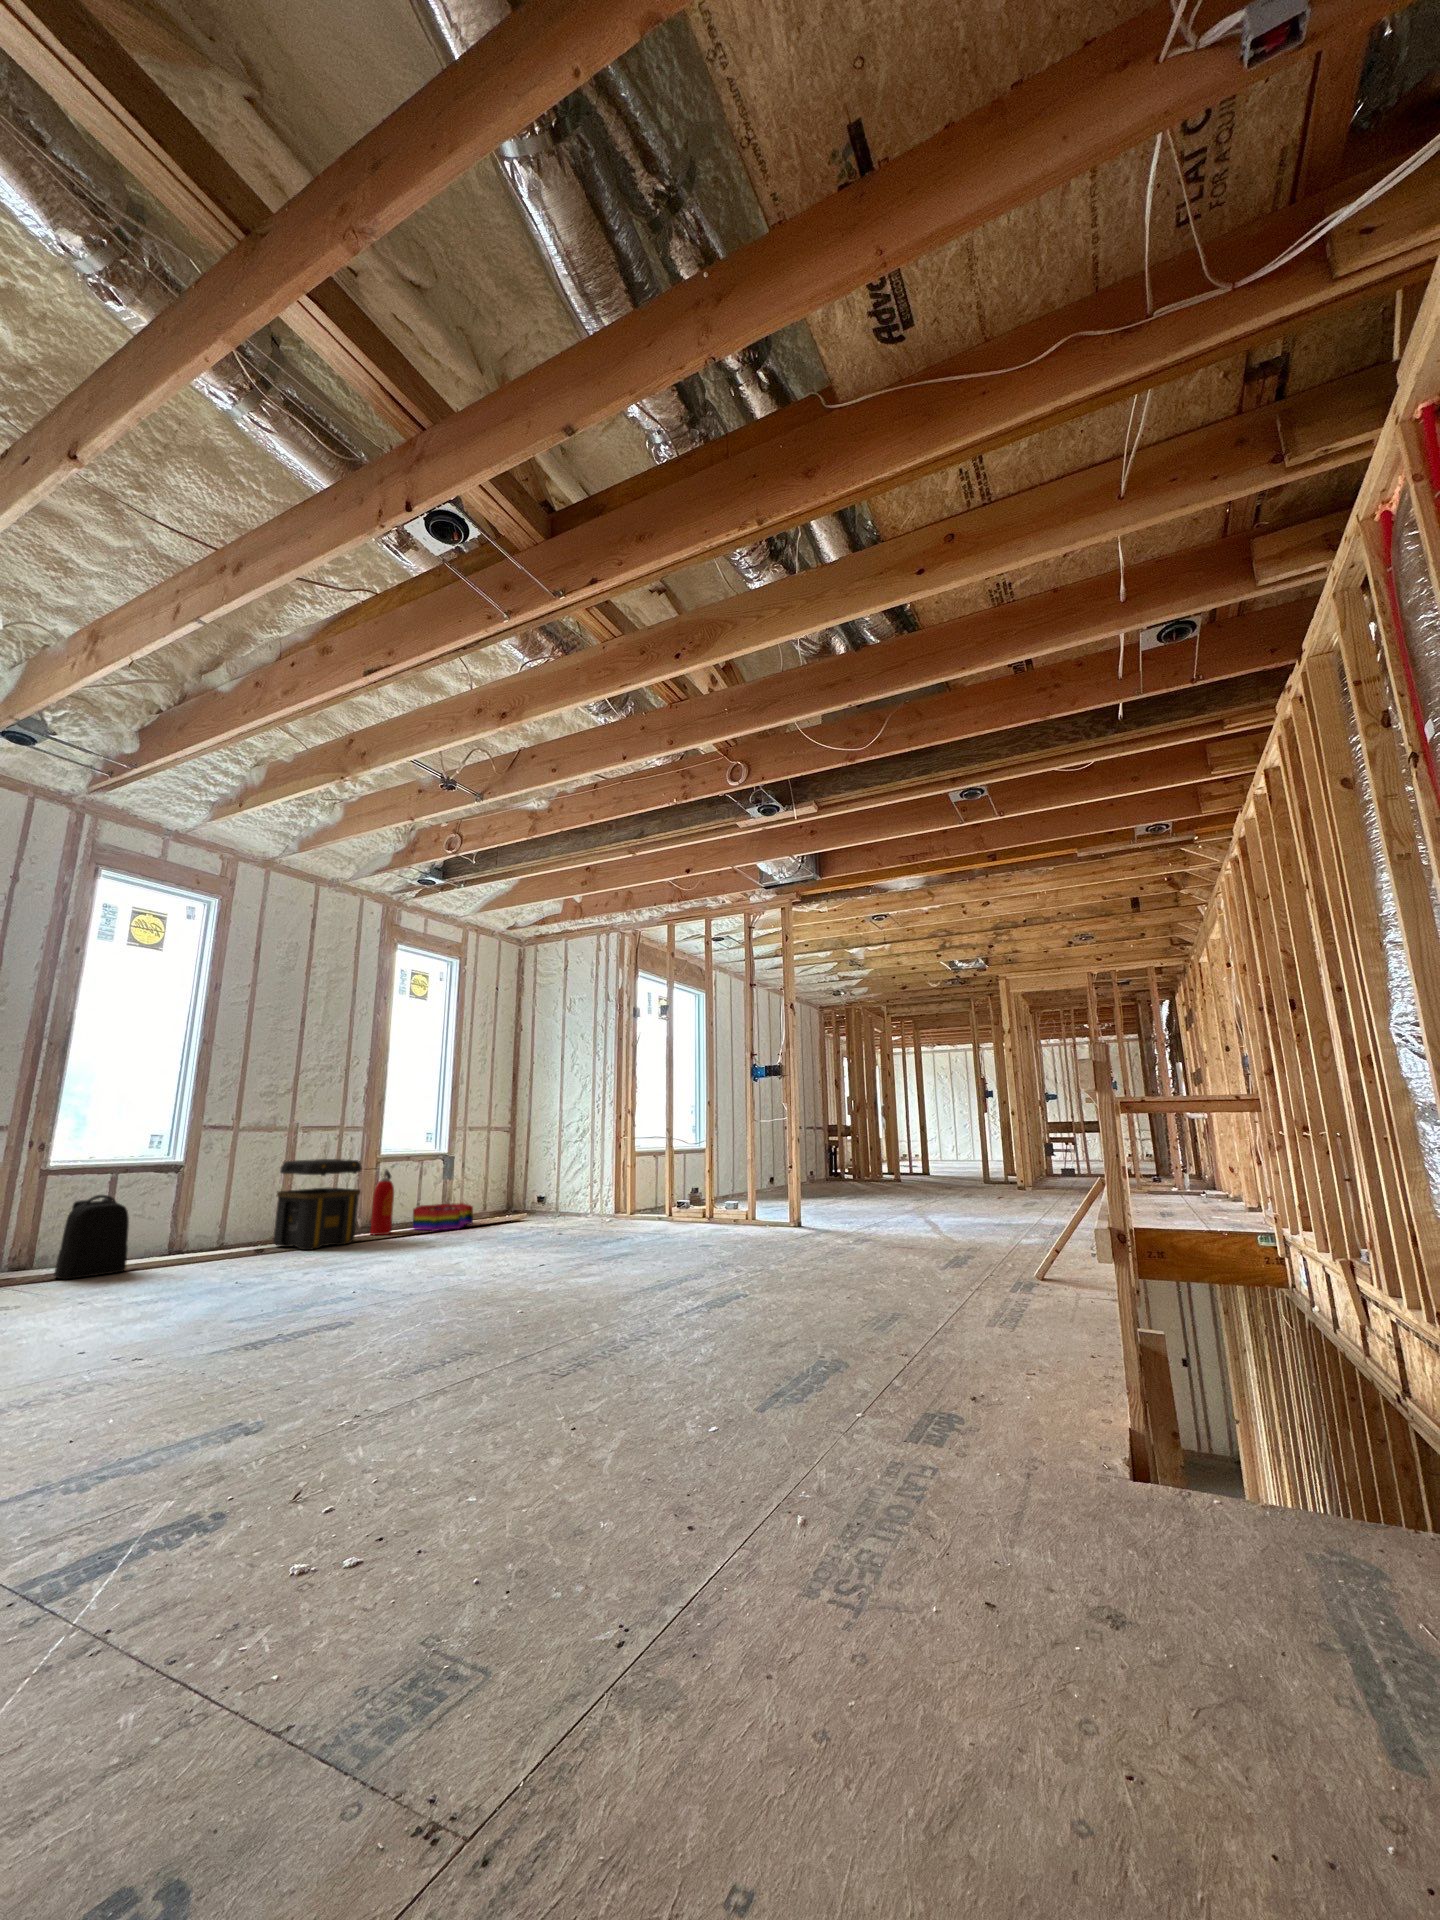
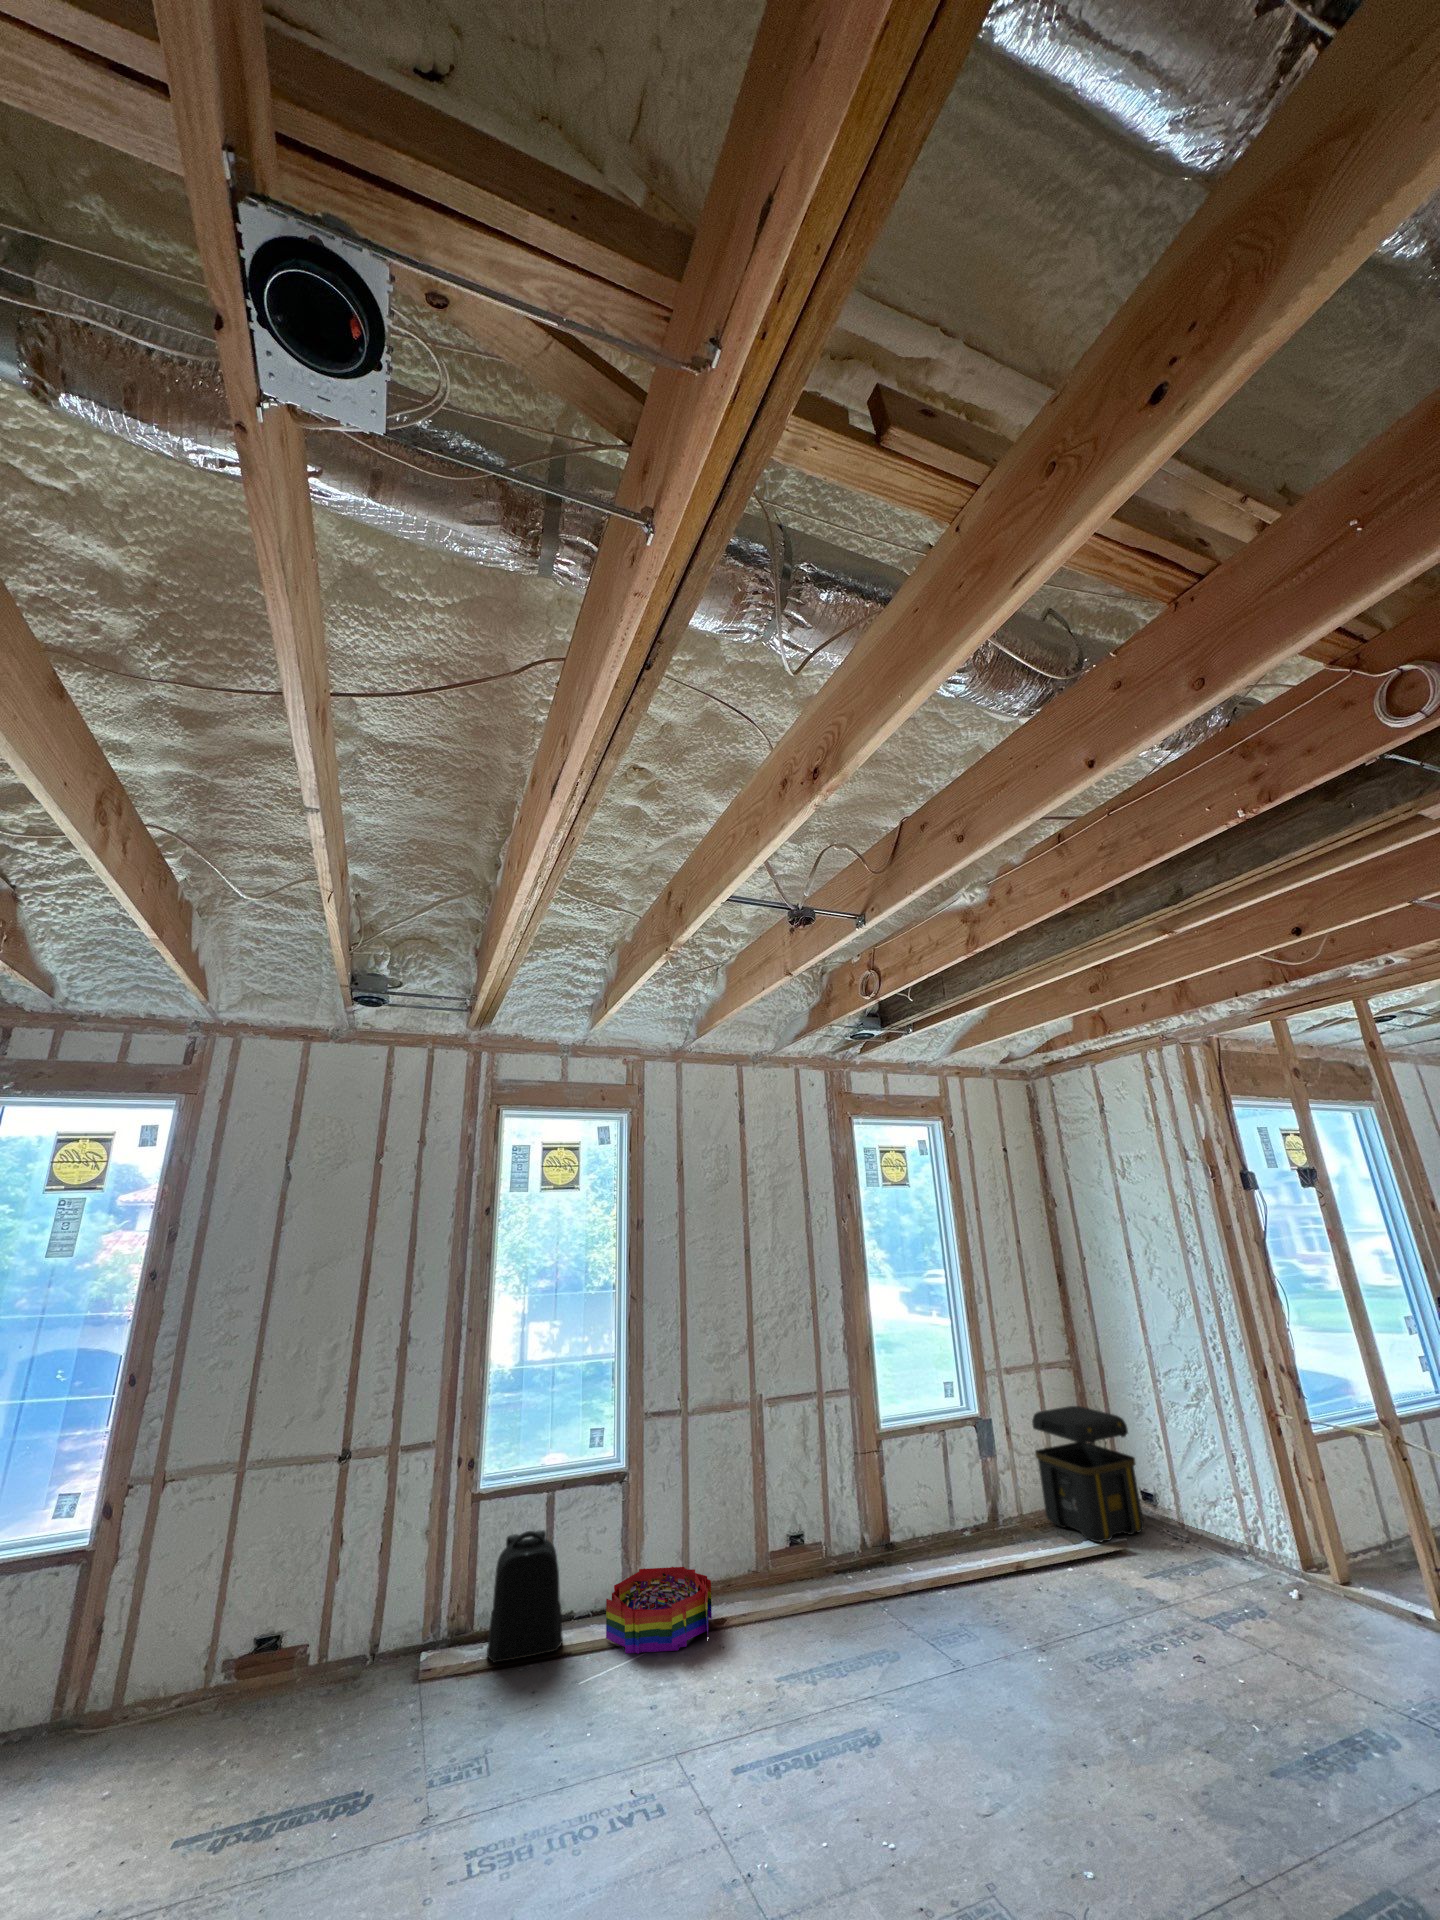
toolbox: present [273,1159,362,1250] -> present [1032,1406,1144,1542]
fire extinguisher: present [370,1169,394,1235] -> none [878,1460,912,1573]
storage bin: present [413,1203,473,1231] -> present [606,1567,712,1654]

